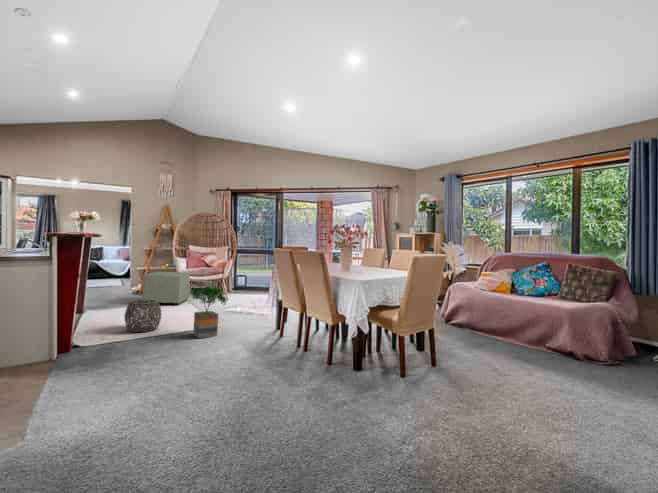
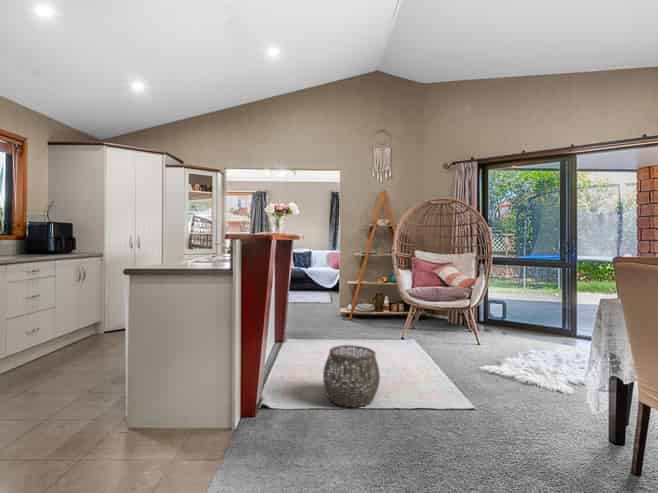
ottoman: present [142,271,190,305] -> none [351,291,418,346]
potted tree: present [191,286,226,338] -> none [431,337,510,448]

